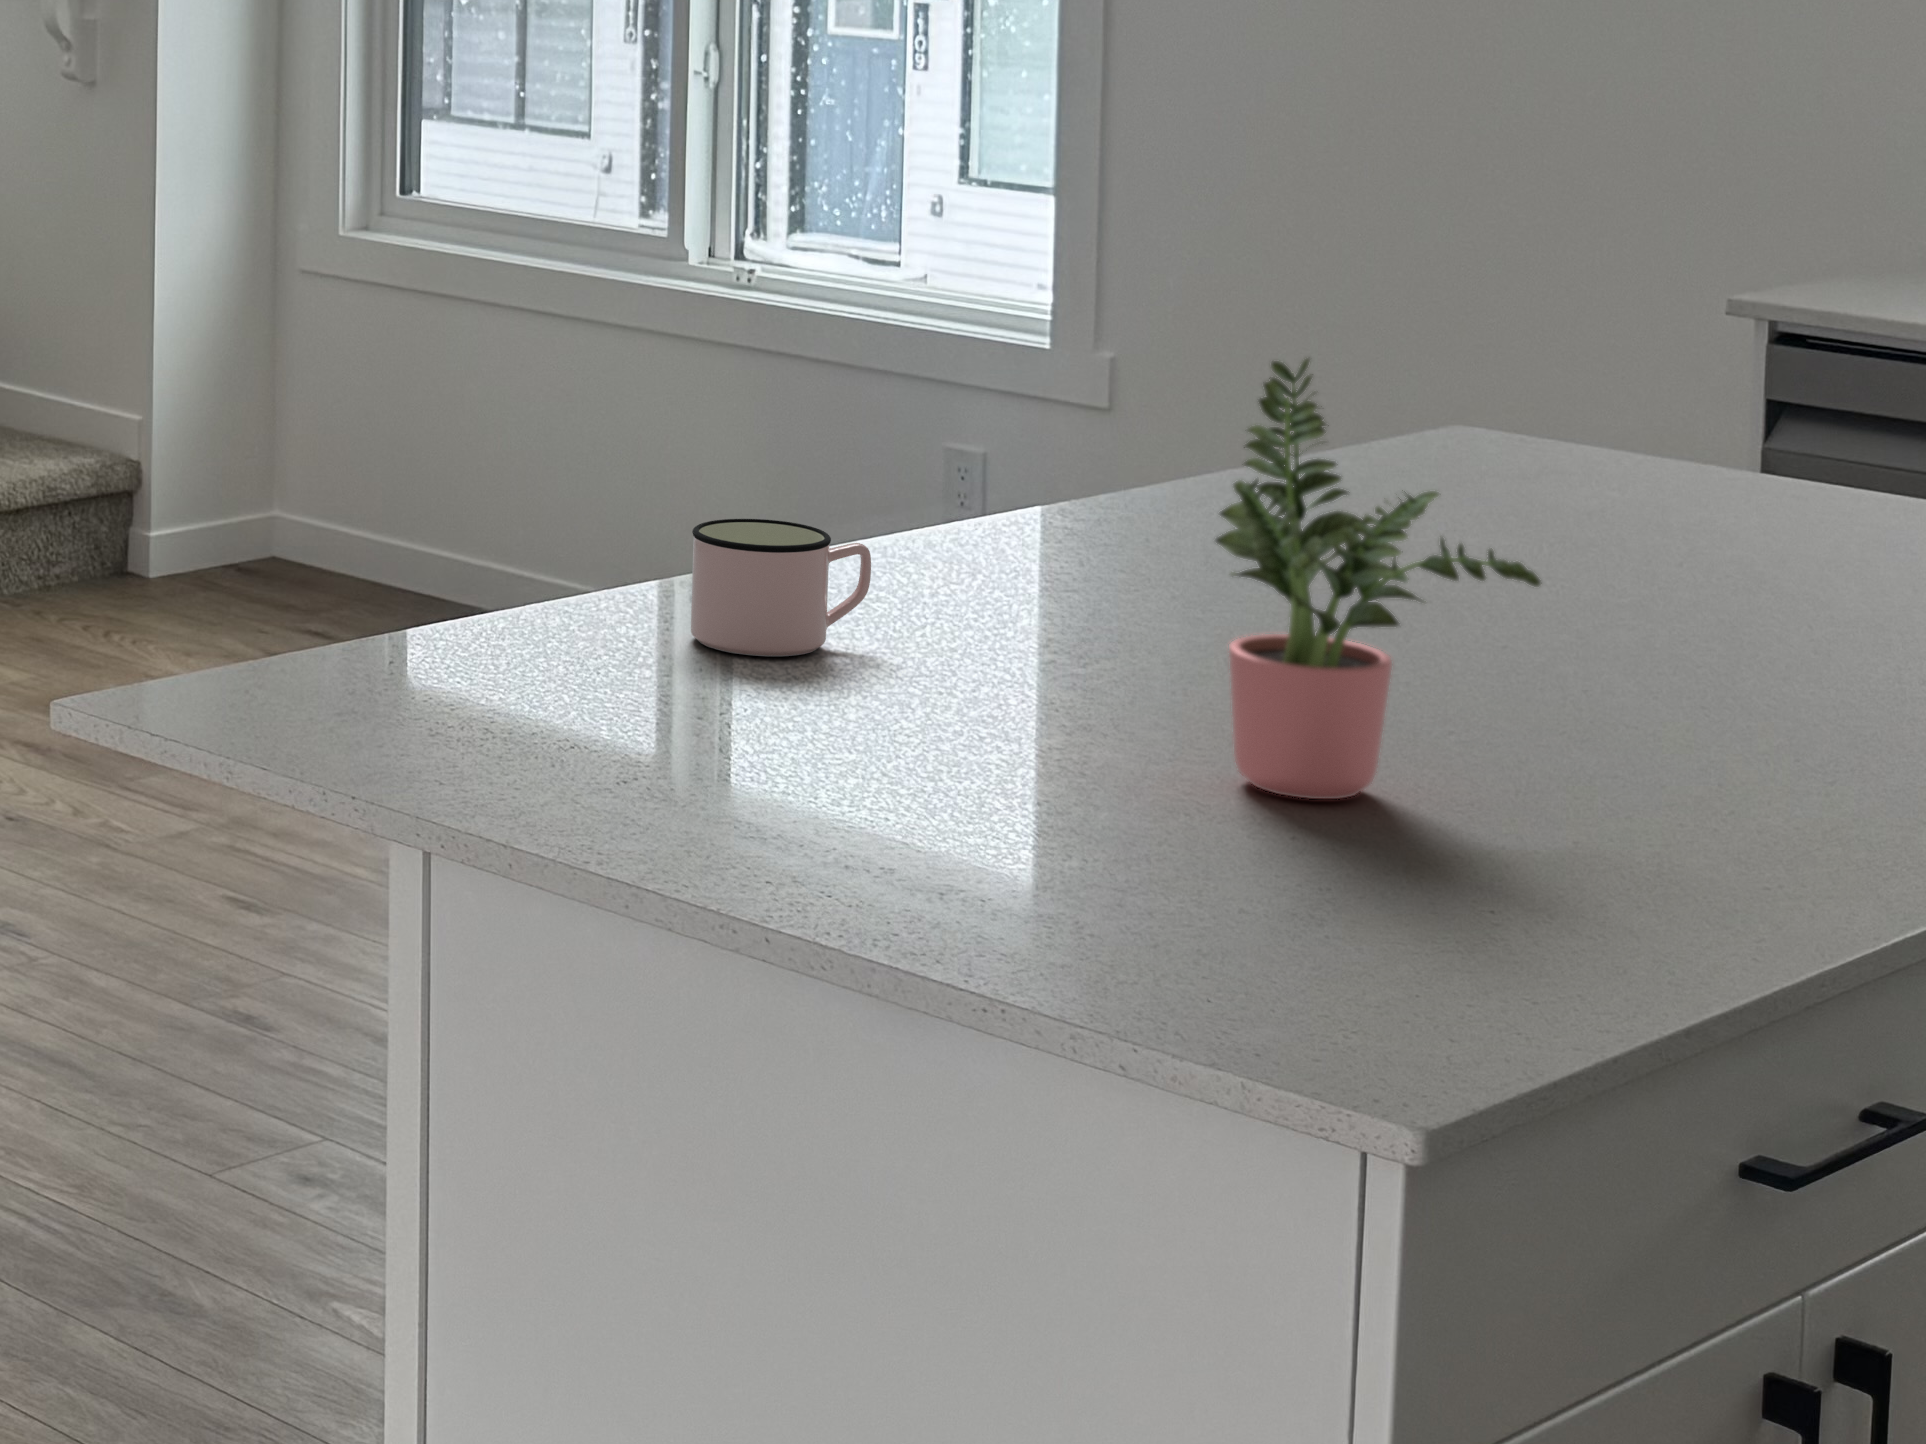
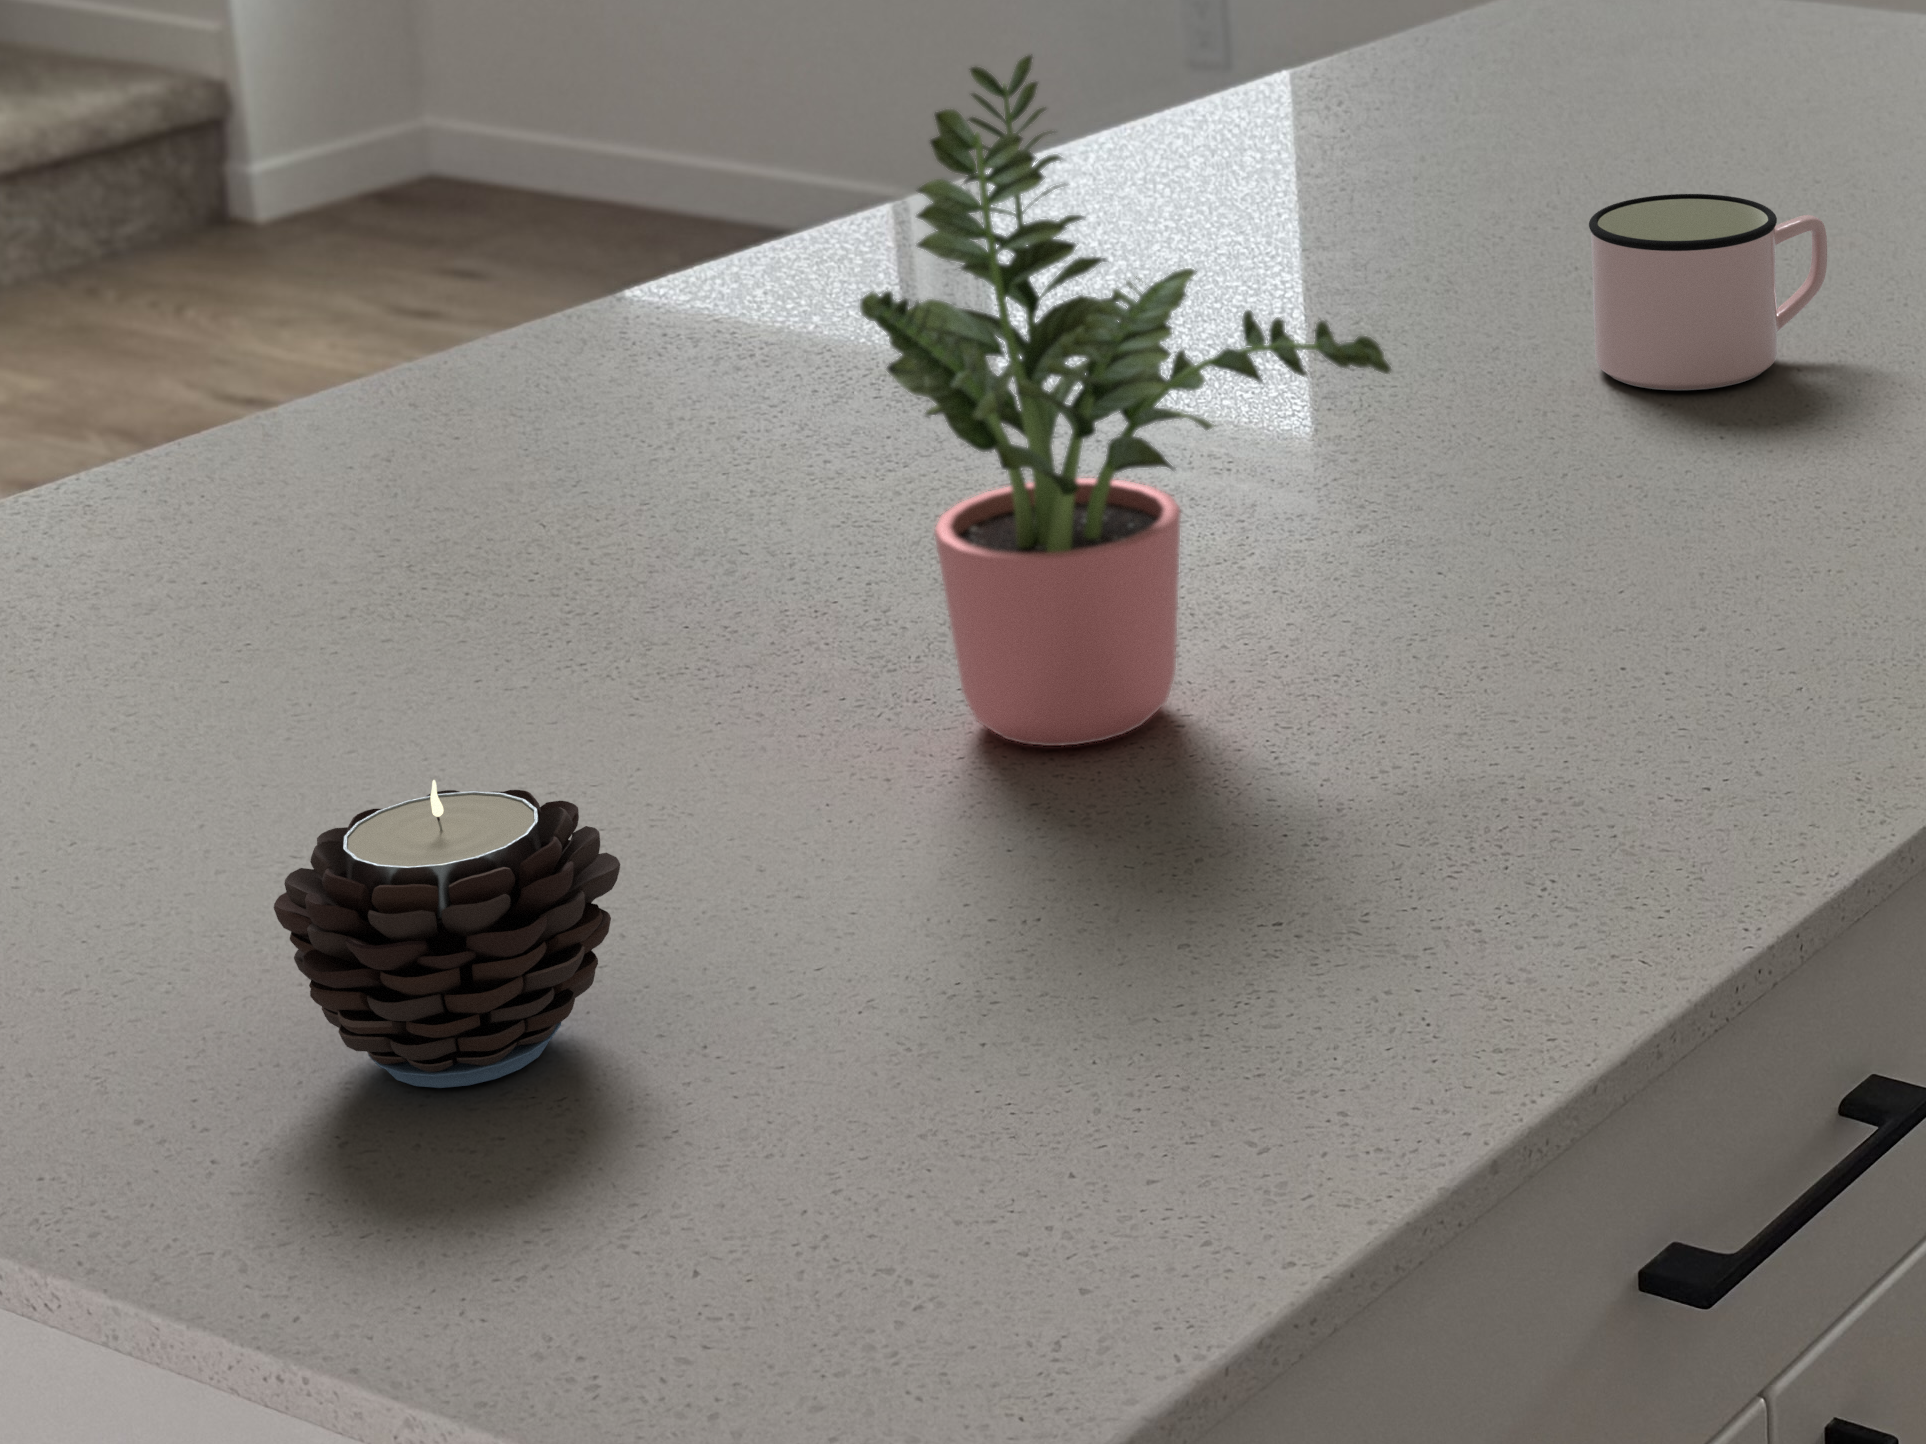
mug: present [691,519,871,656] -> present [1589,194,1827,390]
candle: none [920,712,1115,895] -> present [274,780,620,1088]

